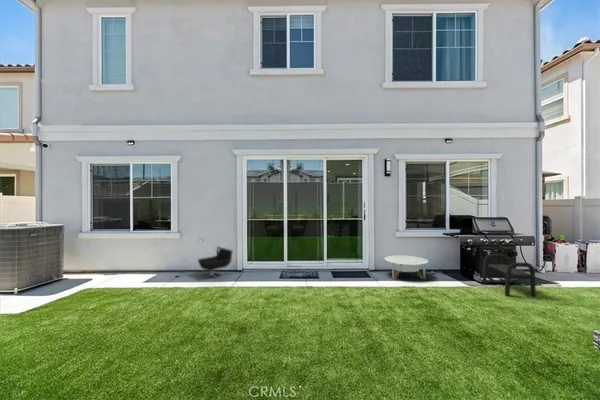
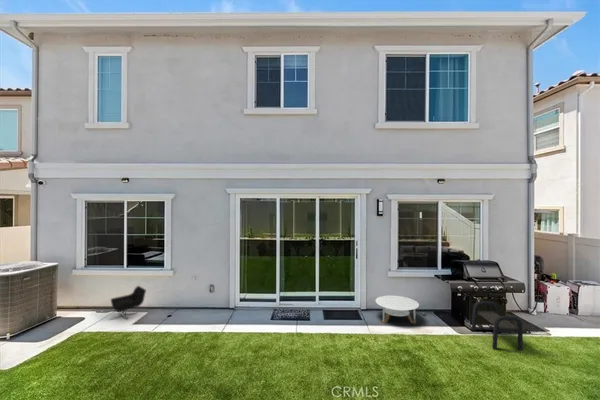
lounge chair: present [198,248,232,276] -> present [111,286,146,319]

